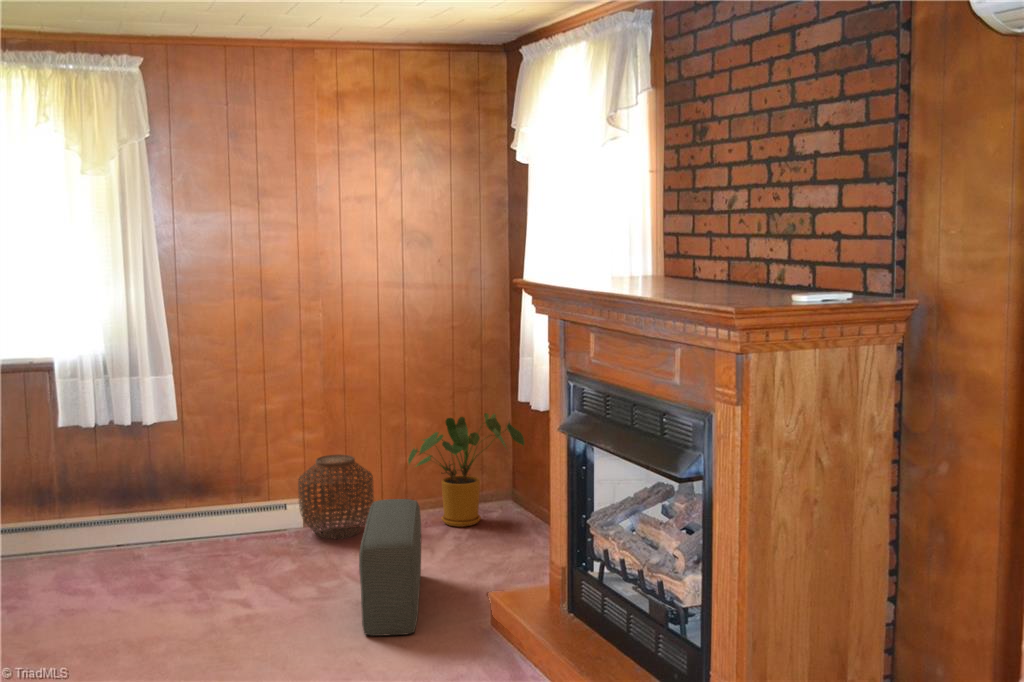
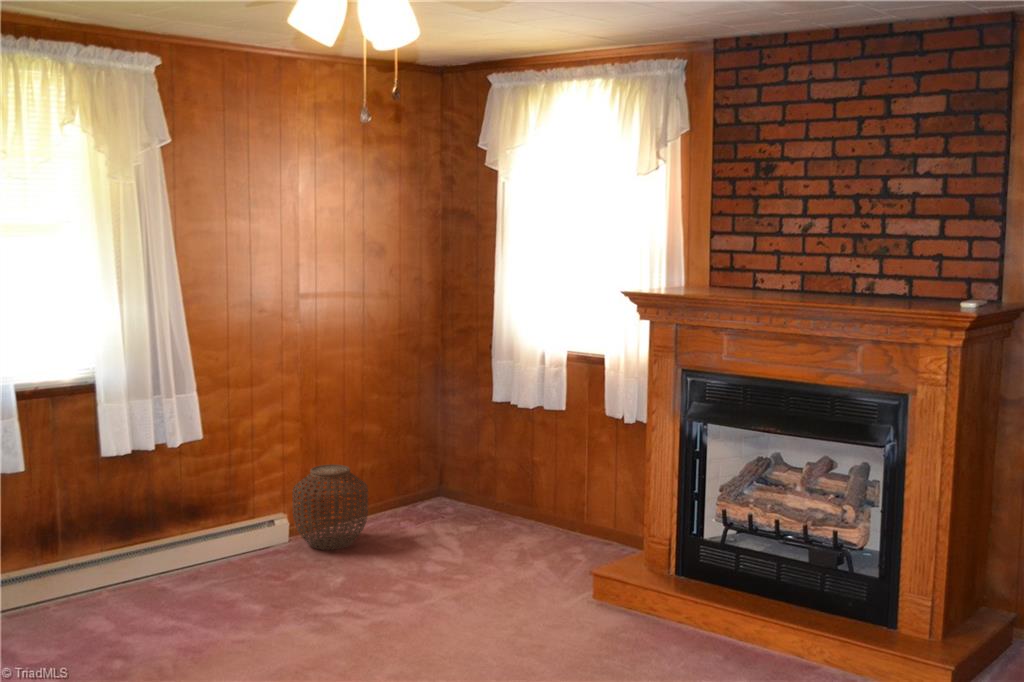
house plant: present [408,413,525,527] -> none [380,413,488,524]
pouf: present [359,499,421,636] -> none [434,498,552,624]

